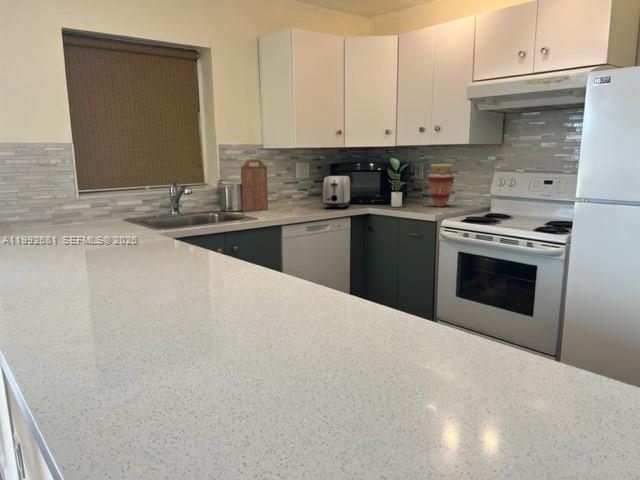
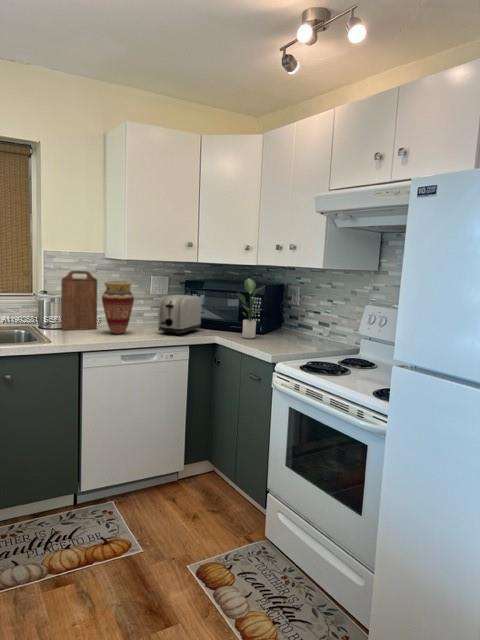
vase: present [428,164,454,207] -> present [102,281,134,334]

